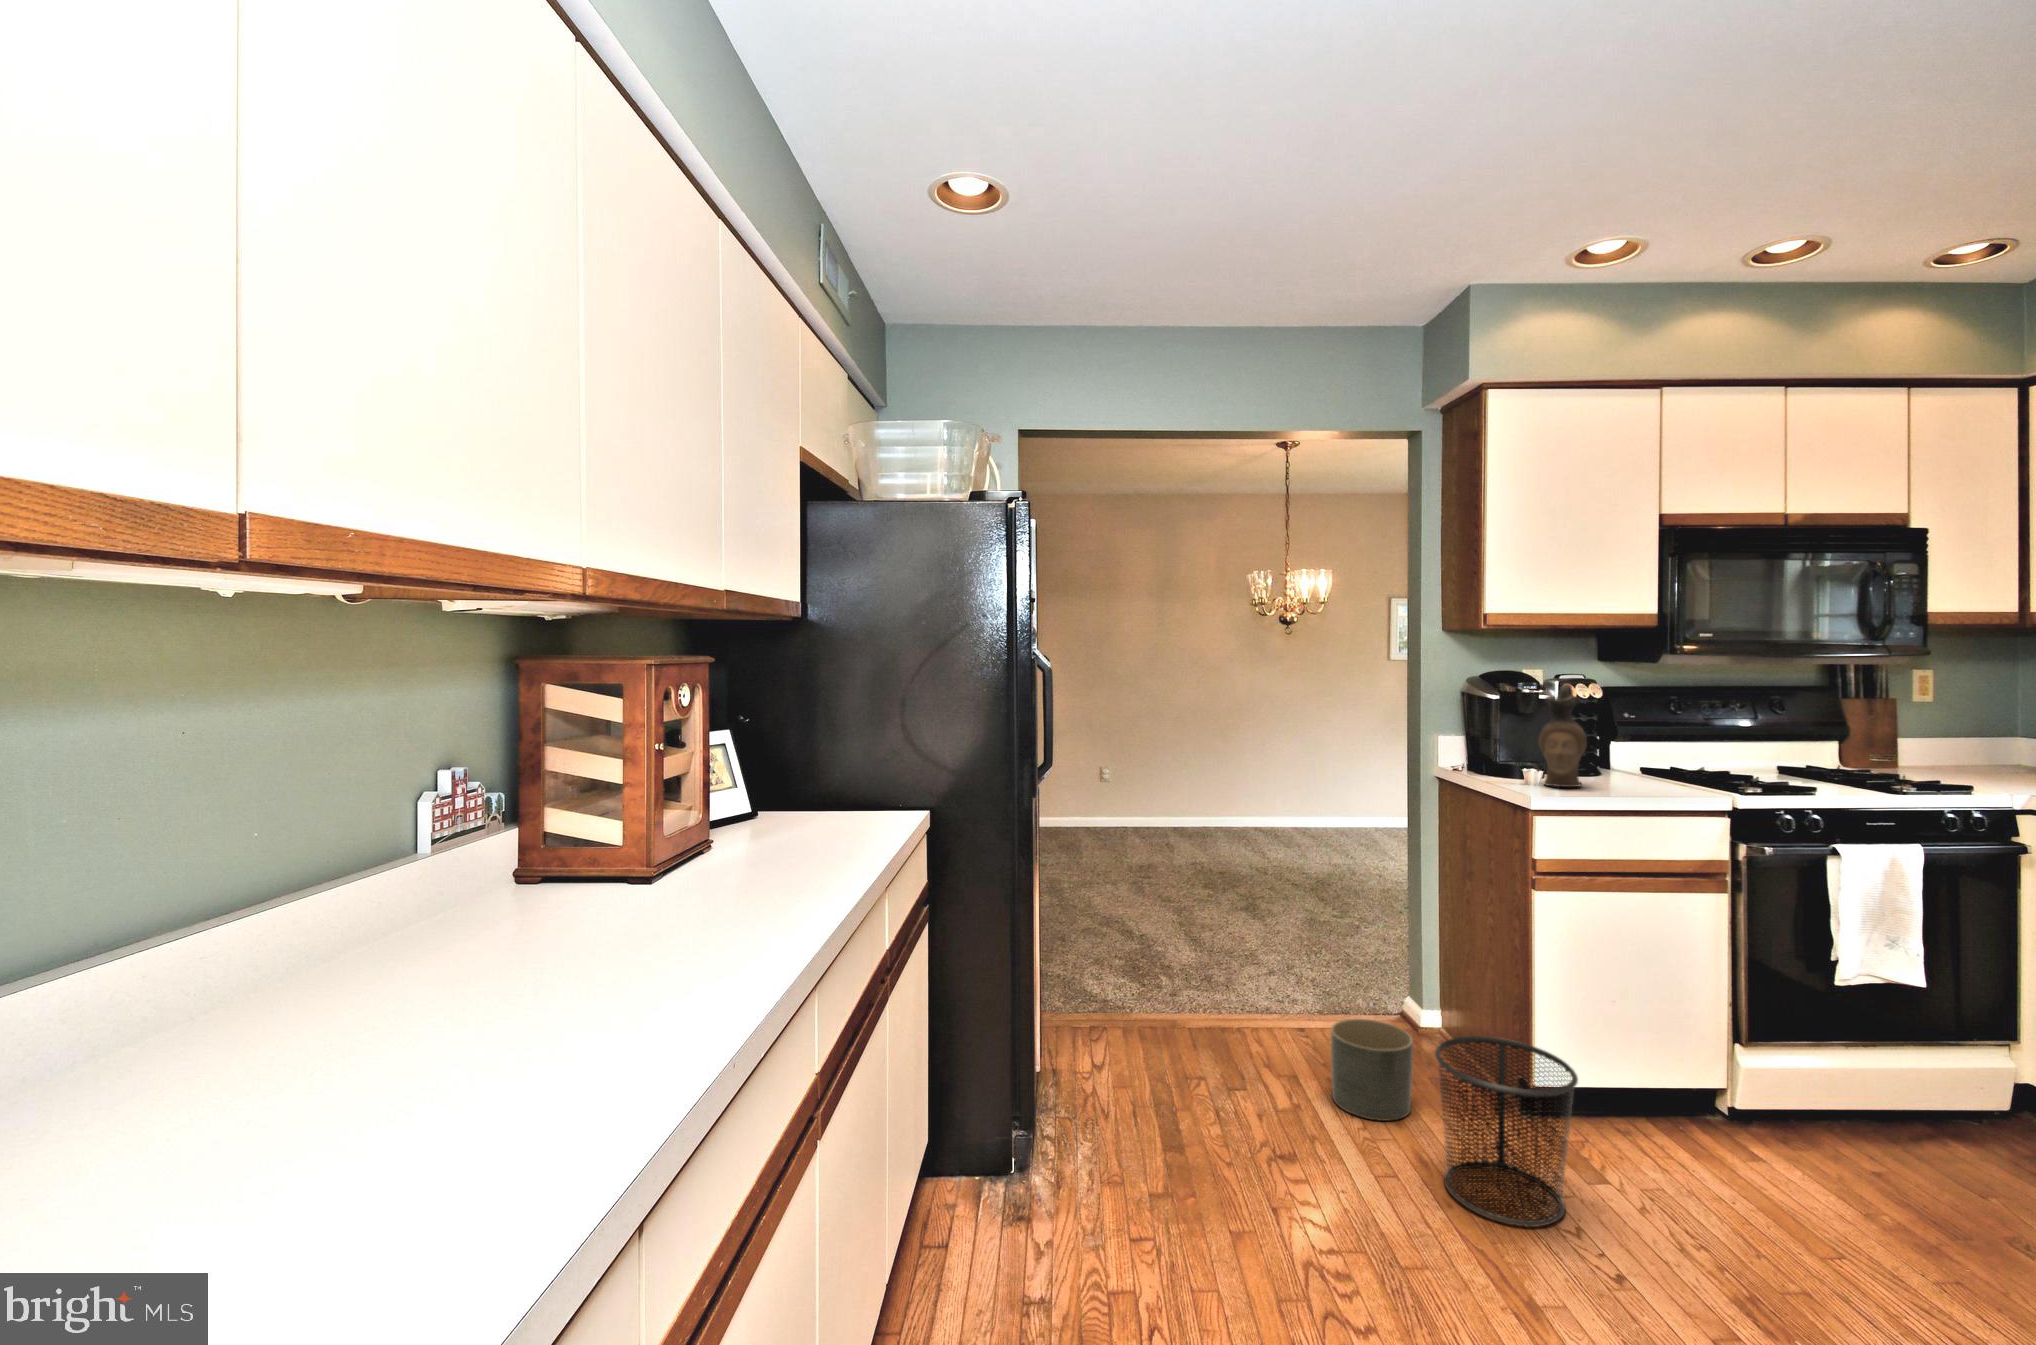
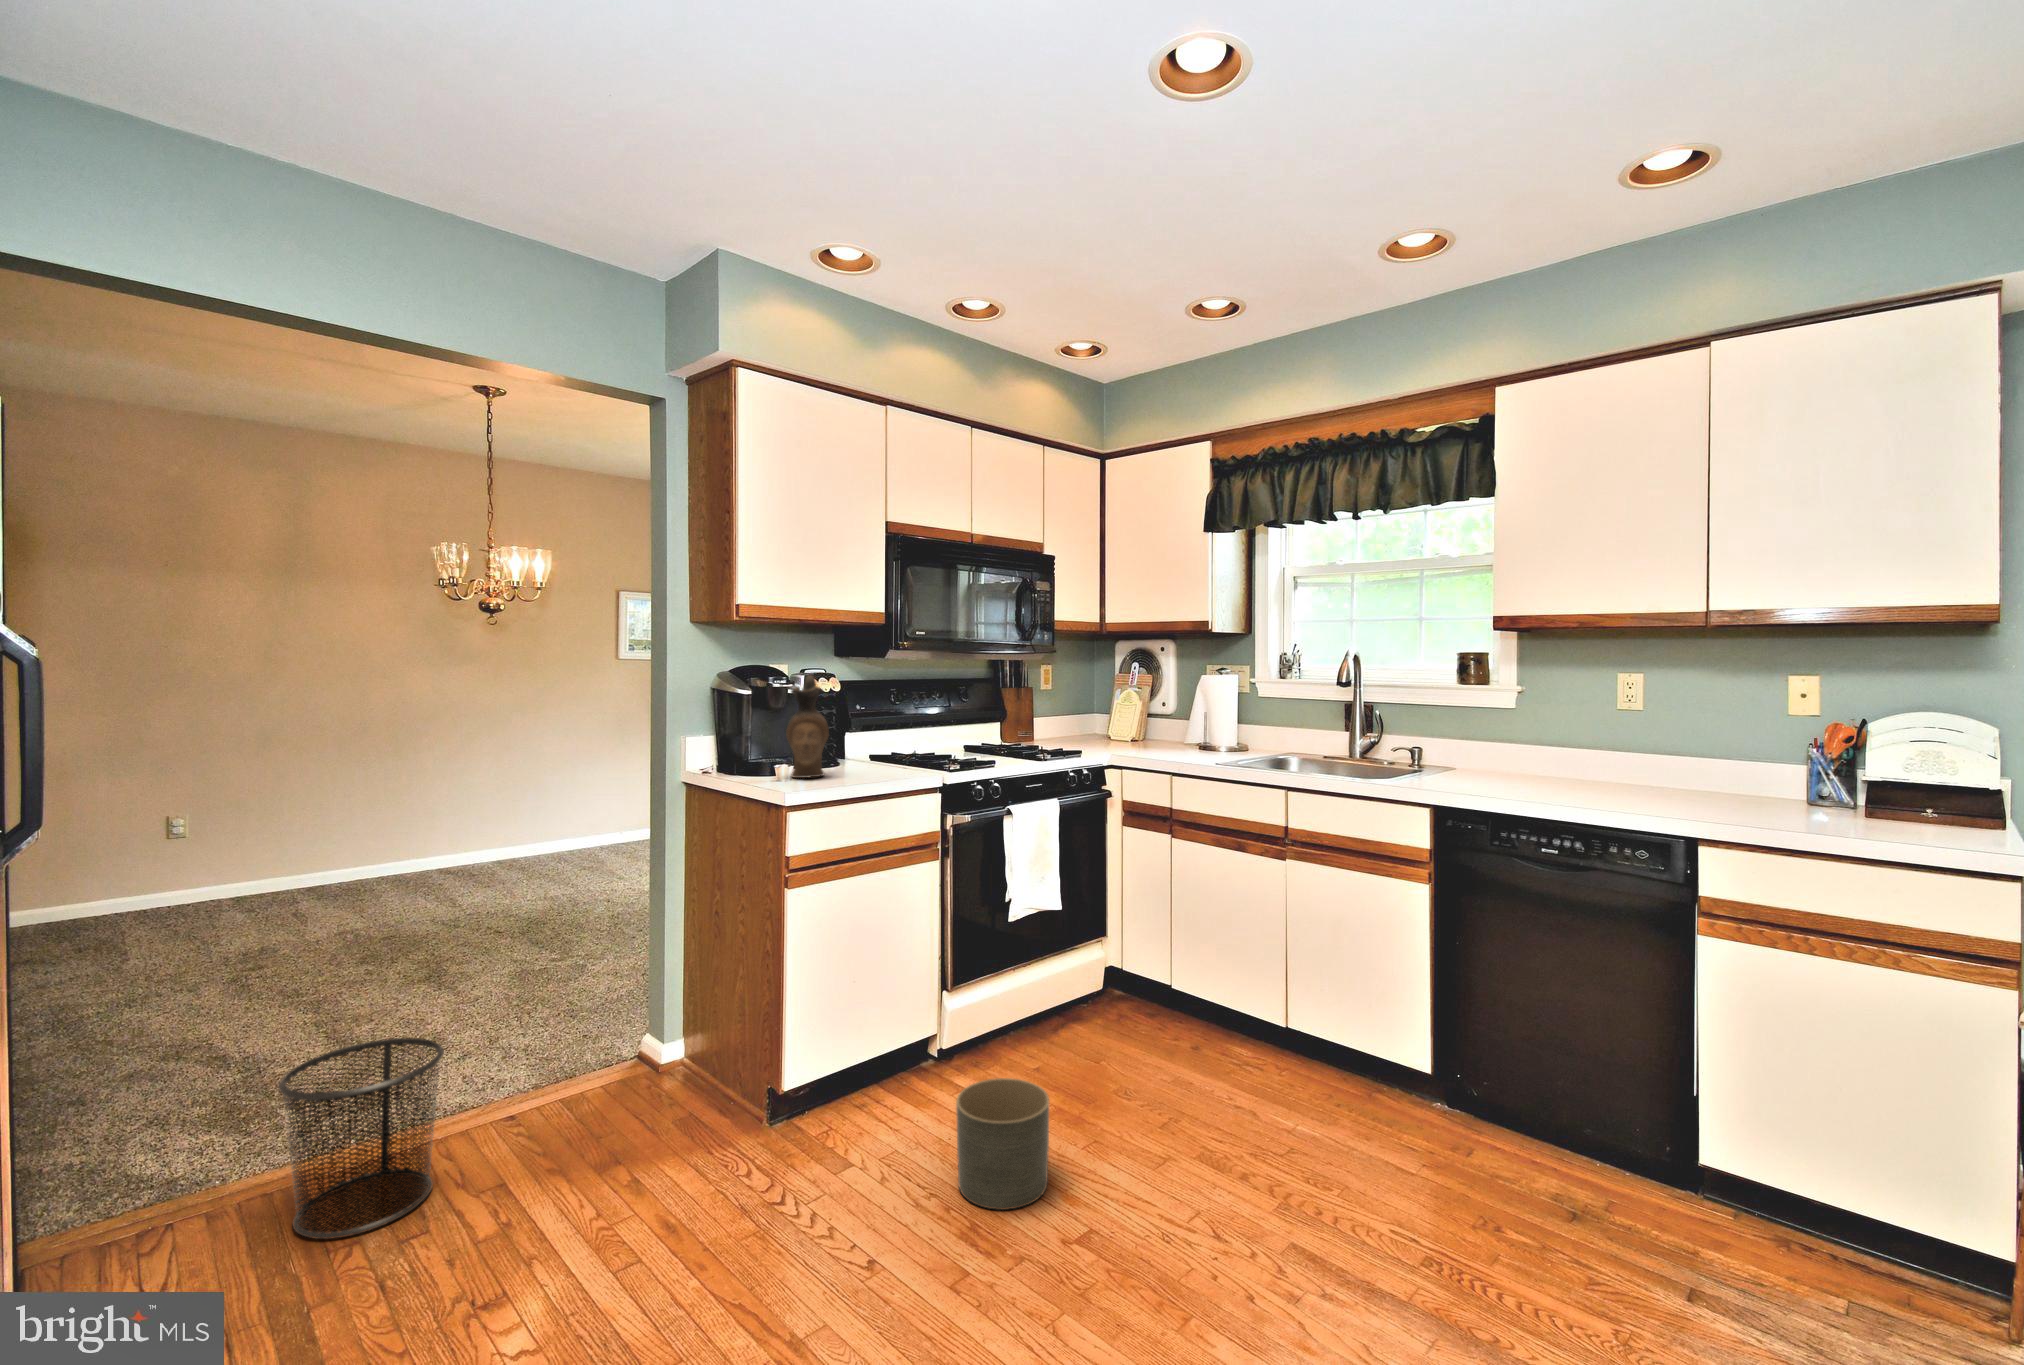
planter: present [1331,1019,1413,1121] -> present [956,1078,1049,1210]
waste bin: present [1435,1036,1578,1227] -> present [279,1038,444,1239]

